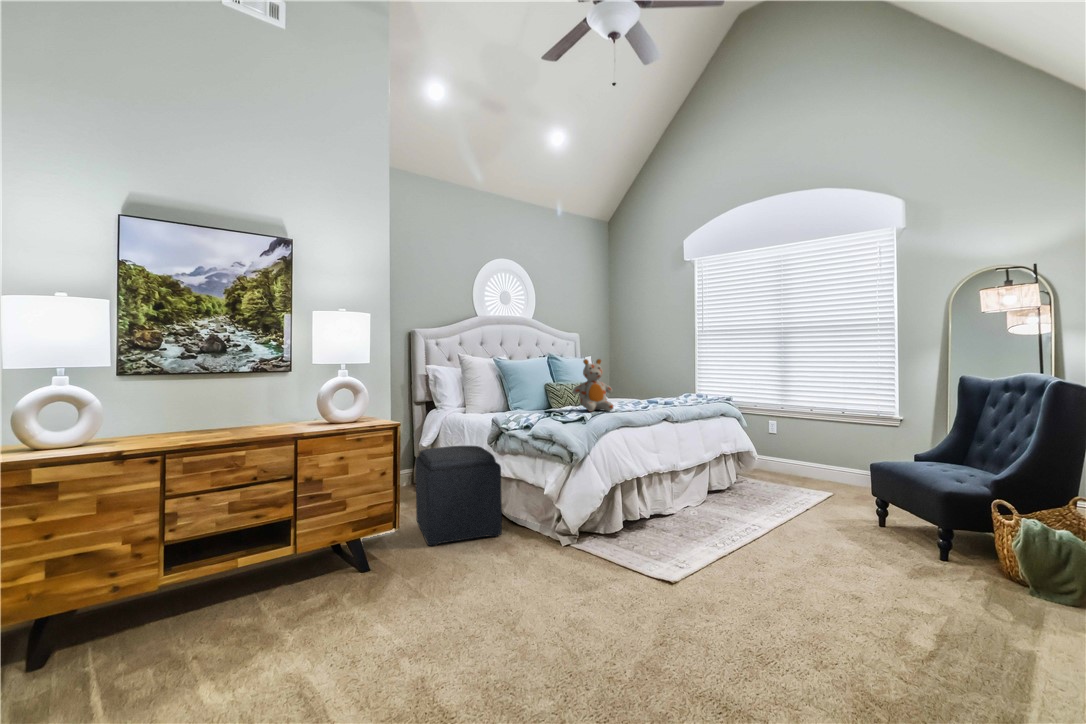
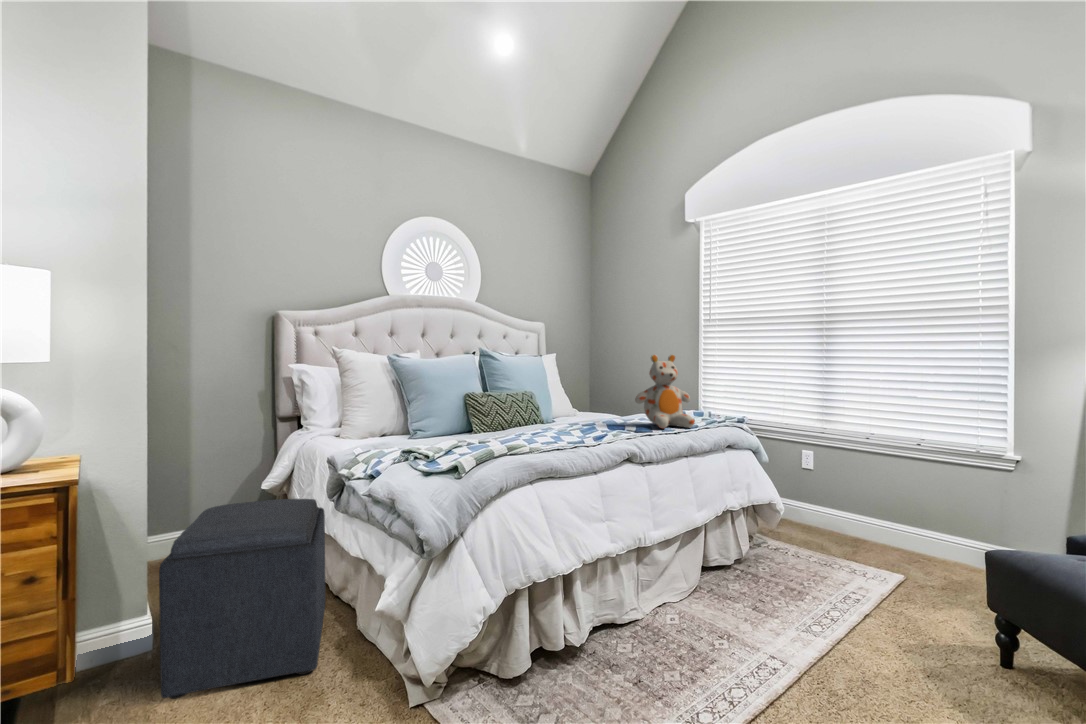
stuffed bear: present [573,359,613,412] -> present [635,355,695,429]

